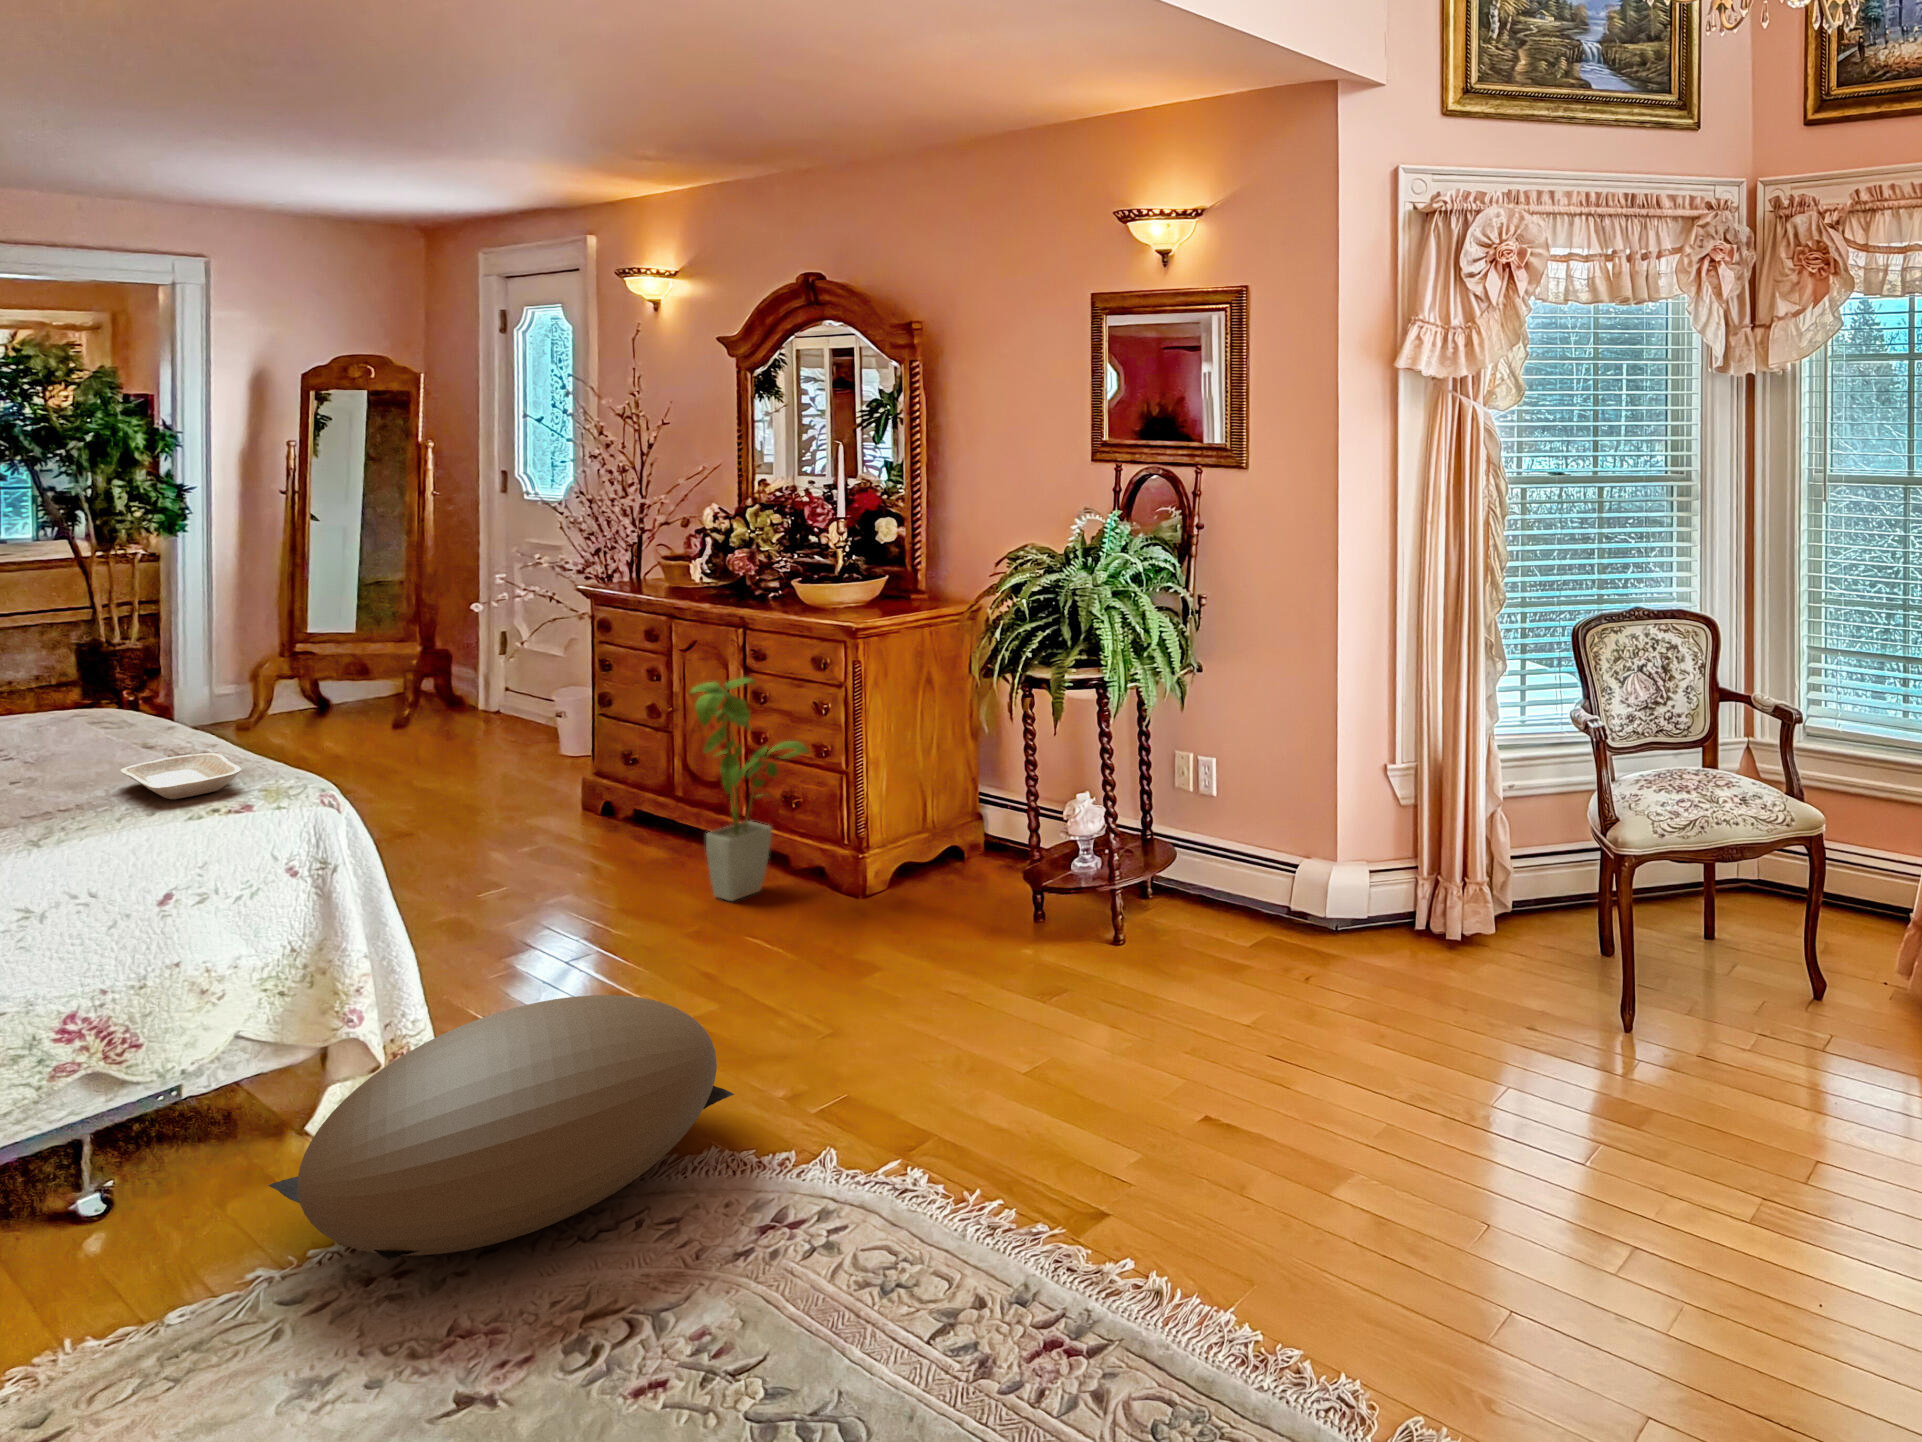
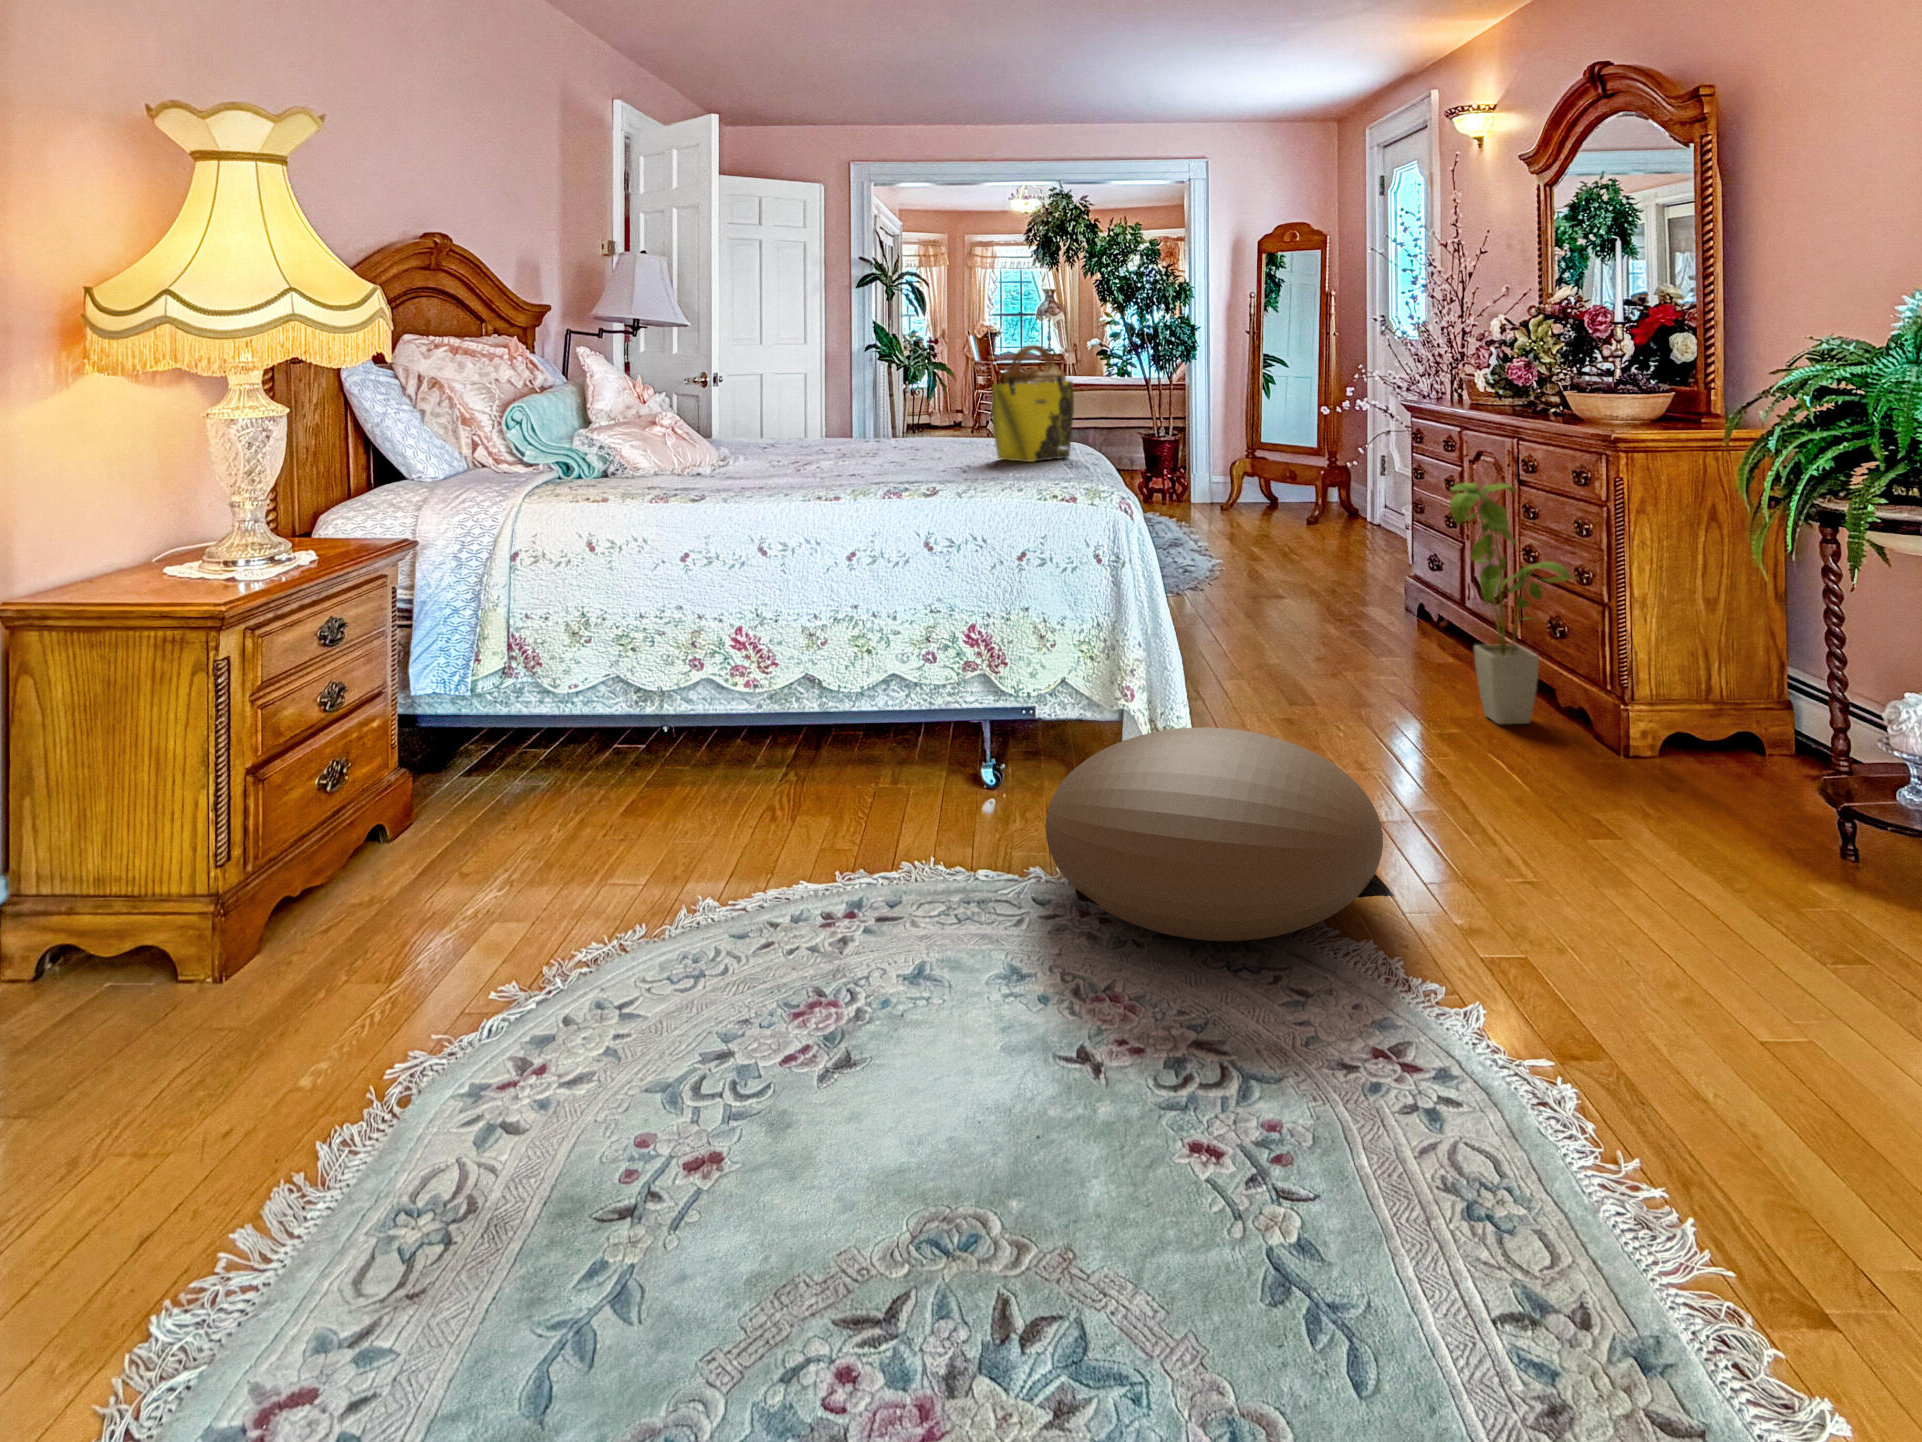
tote bag: none [18,604,161,766] -> present [991,345,1074,462]
tray: present [120,753,242,799] -> none [1021,460,1076,485]

